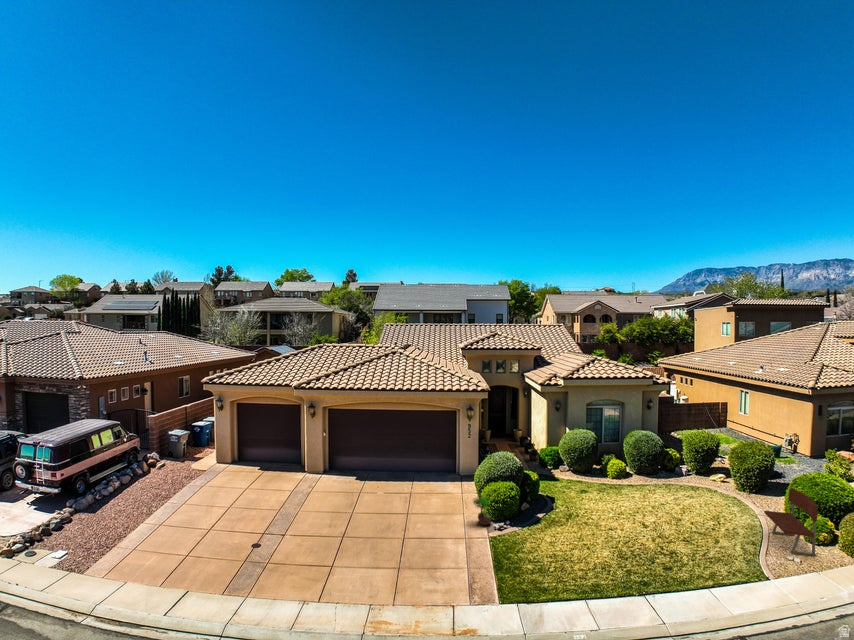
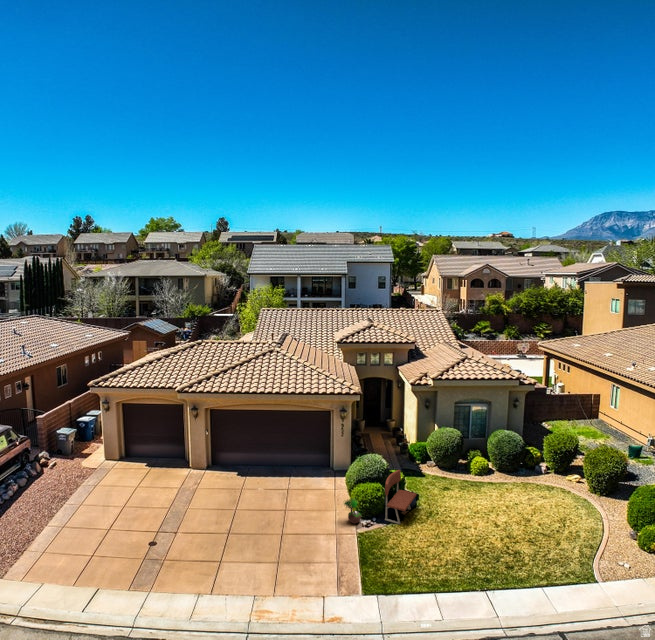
bench: present [764,488,818,556] -> present [385,470,416,524]

